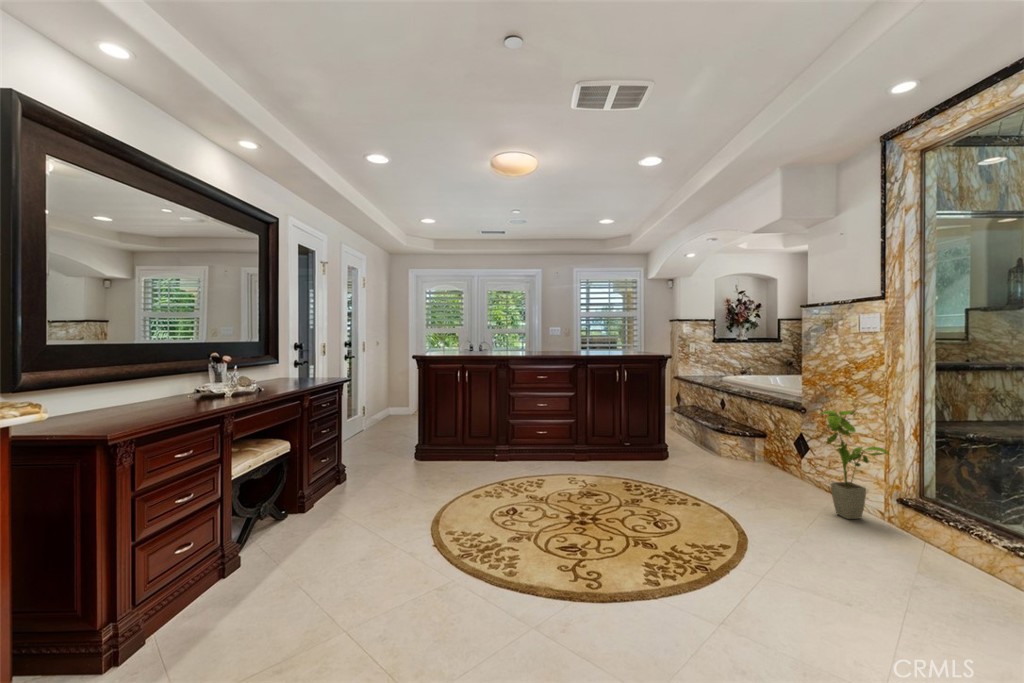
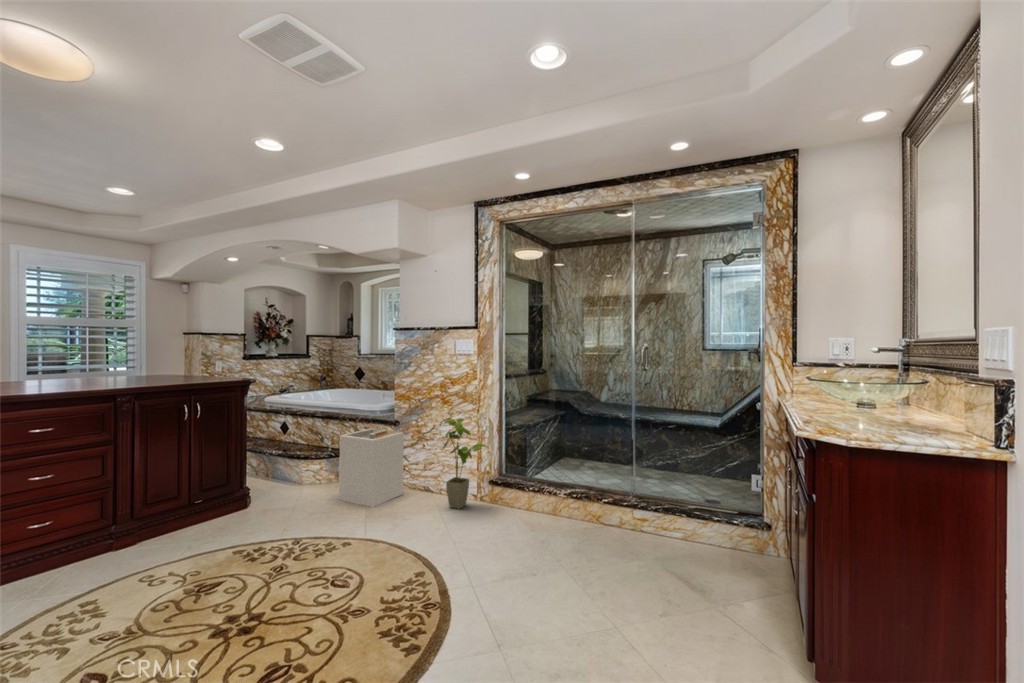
laundry hamper: none [733,413,801,488] -> present [339,429,404,507]

